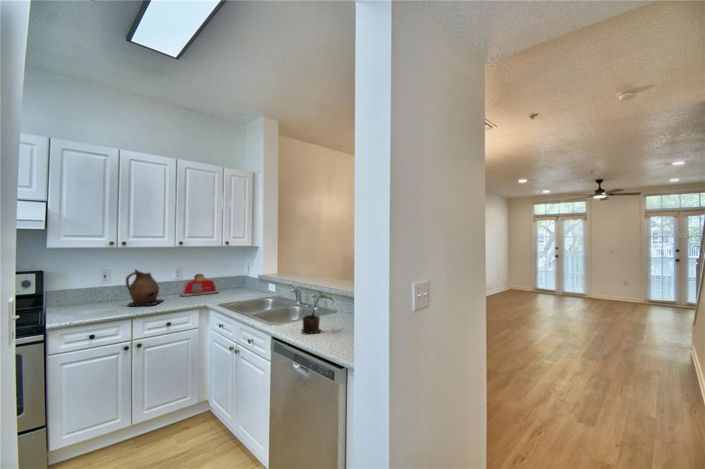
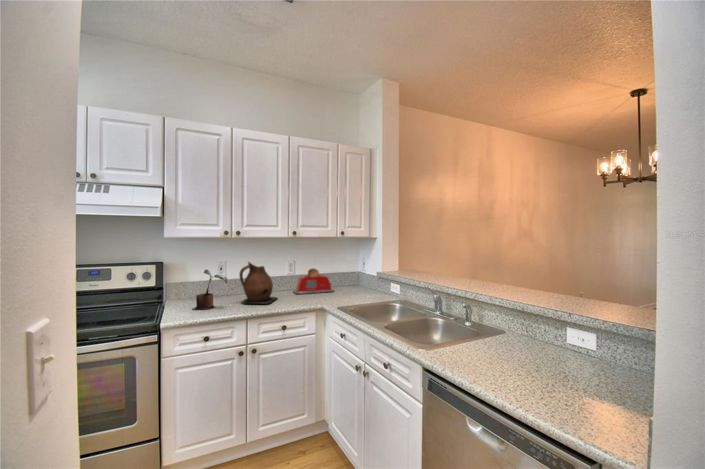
potted plant: present [302,292,333,334] -> present [193,270,227,310]

